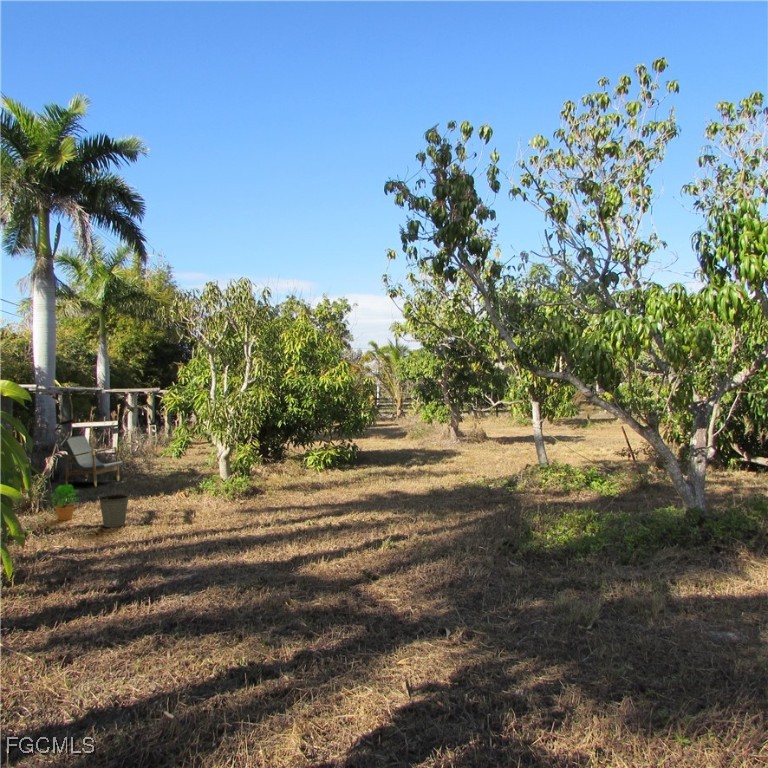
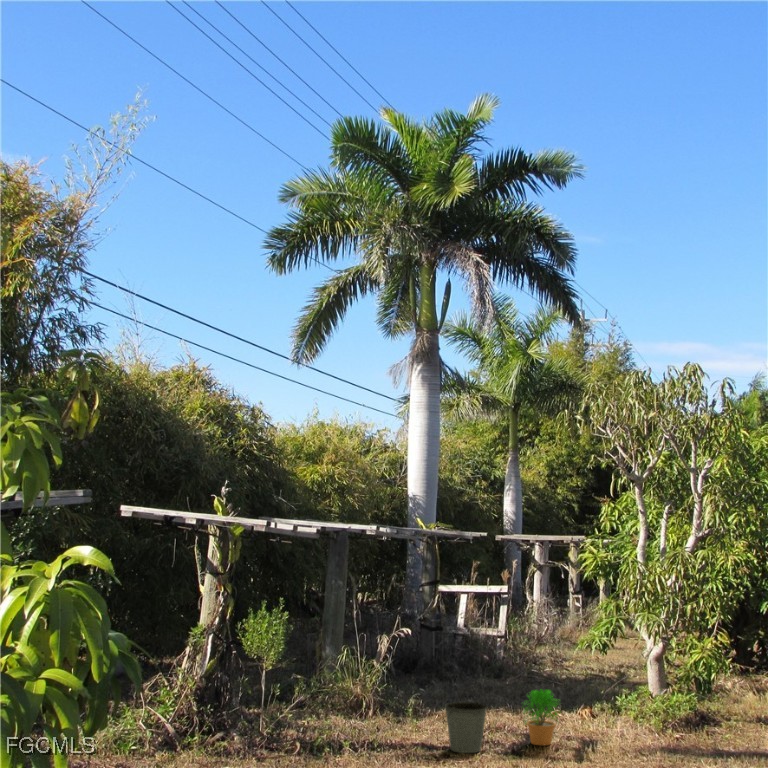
lounge chair: present [64,436,123,487] -> none [428,604,511,685]
potted plant: present [52,484,76,520] -> present [524,689,558,745]

